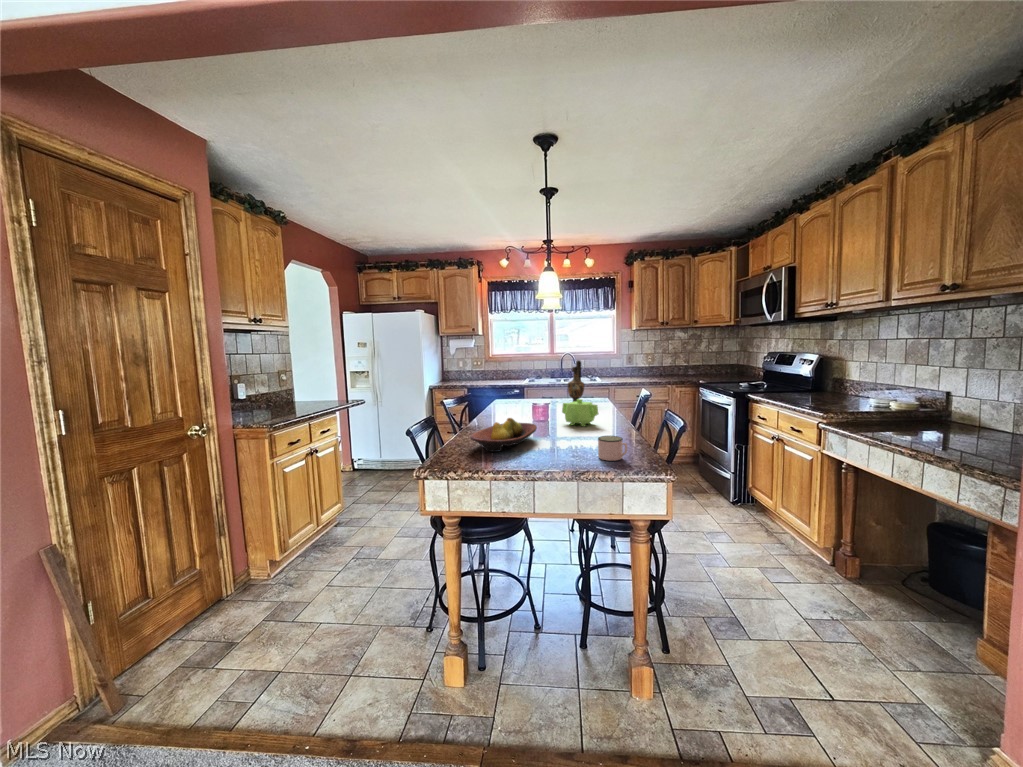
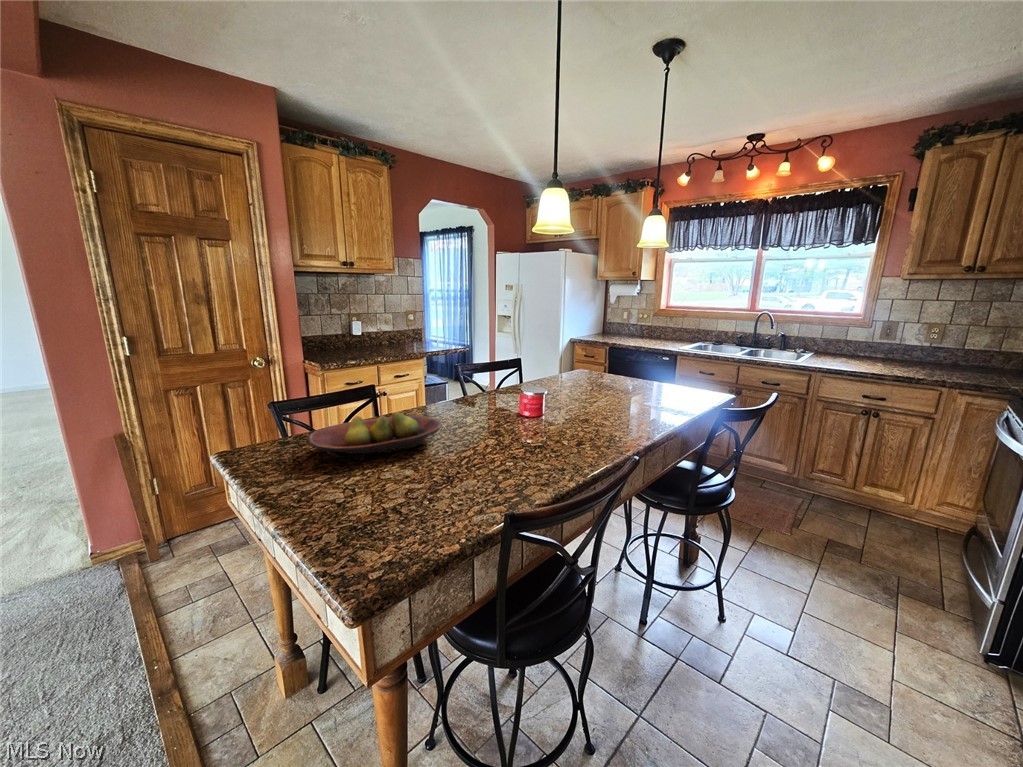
vase: present [568,360,584,402] -> none [641,332,672,401]
teapot: present [562,399,599,426] -> none [521,401,573,447]
mug: present [598,436,627,461] -> none [367,487,415,542]

